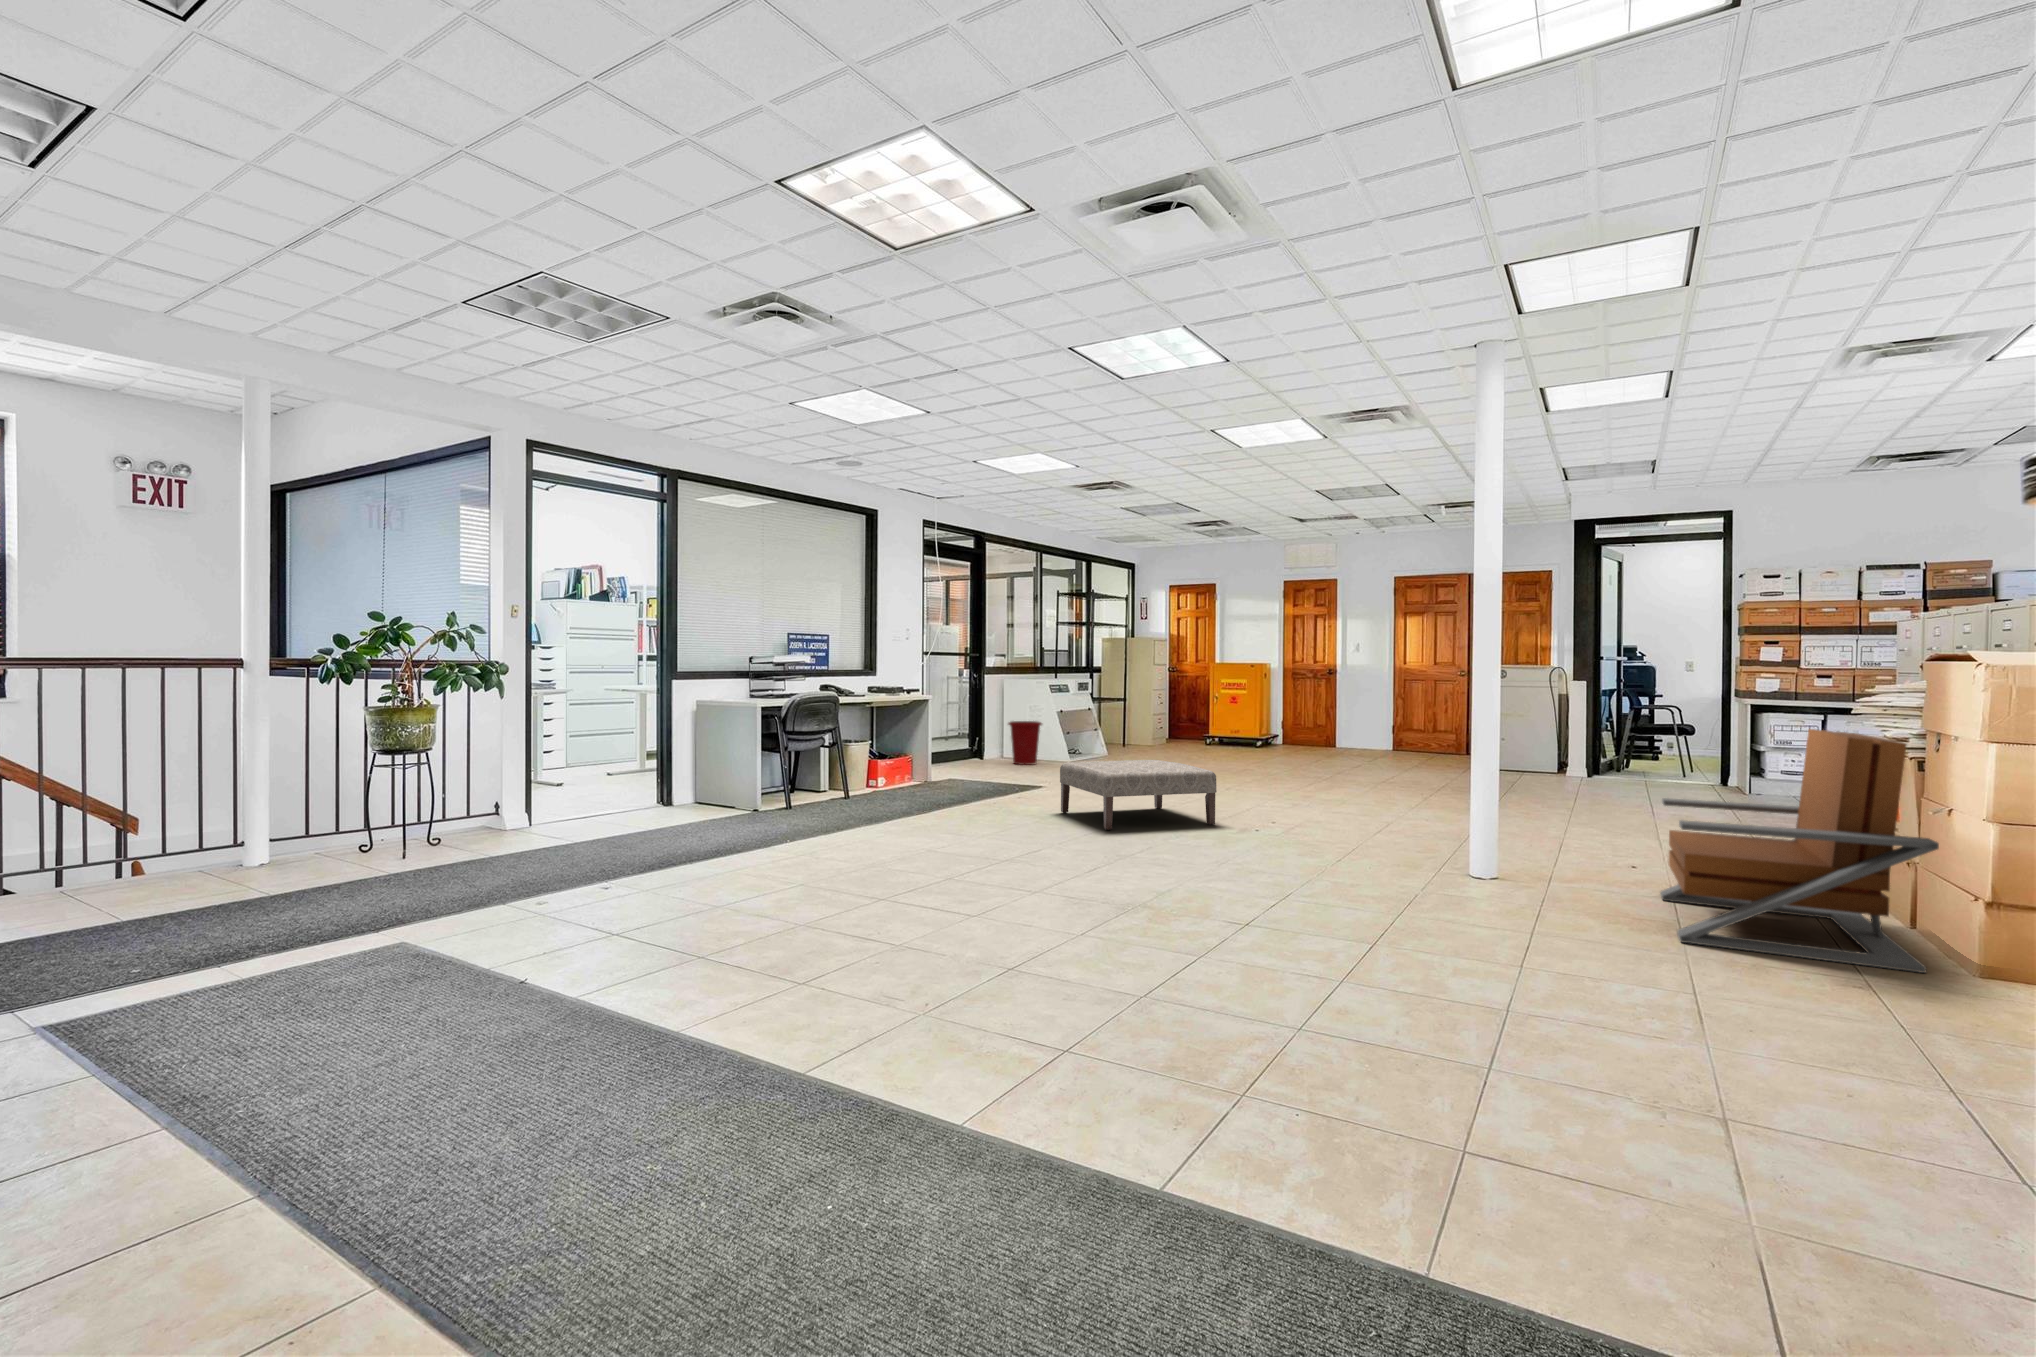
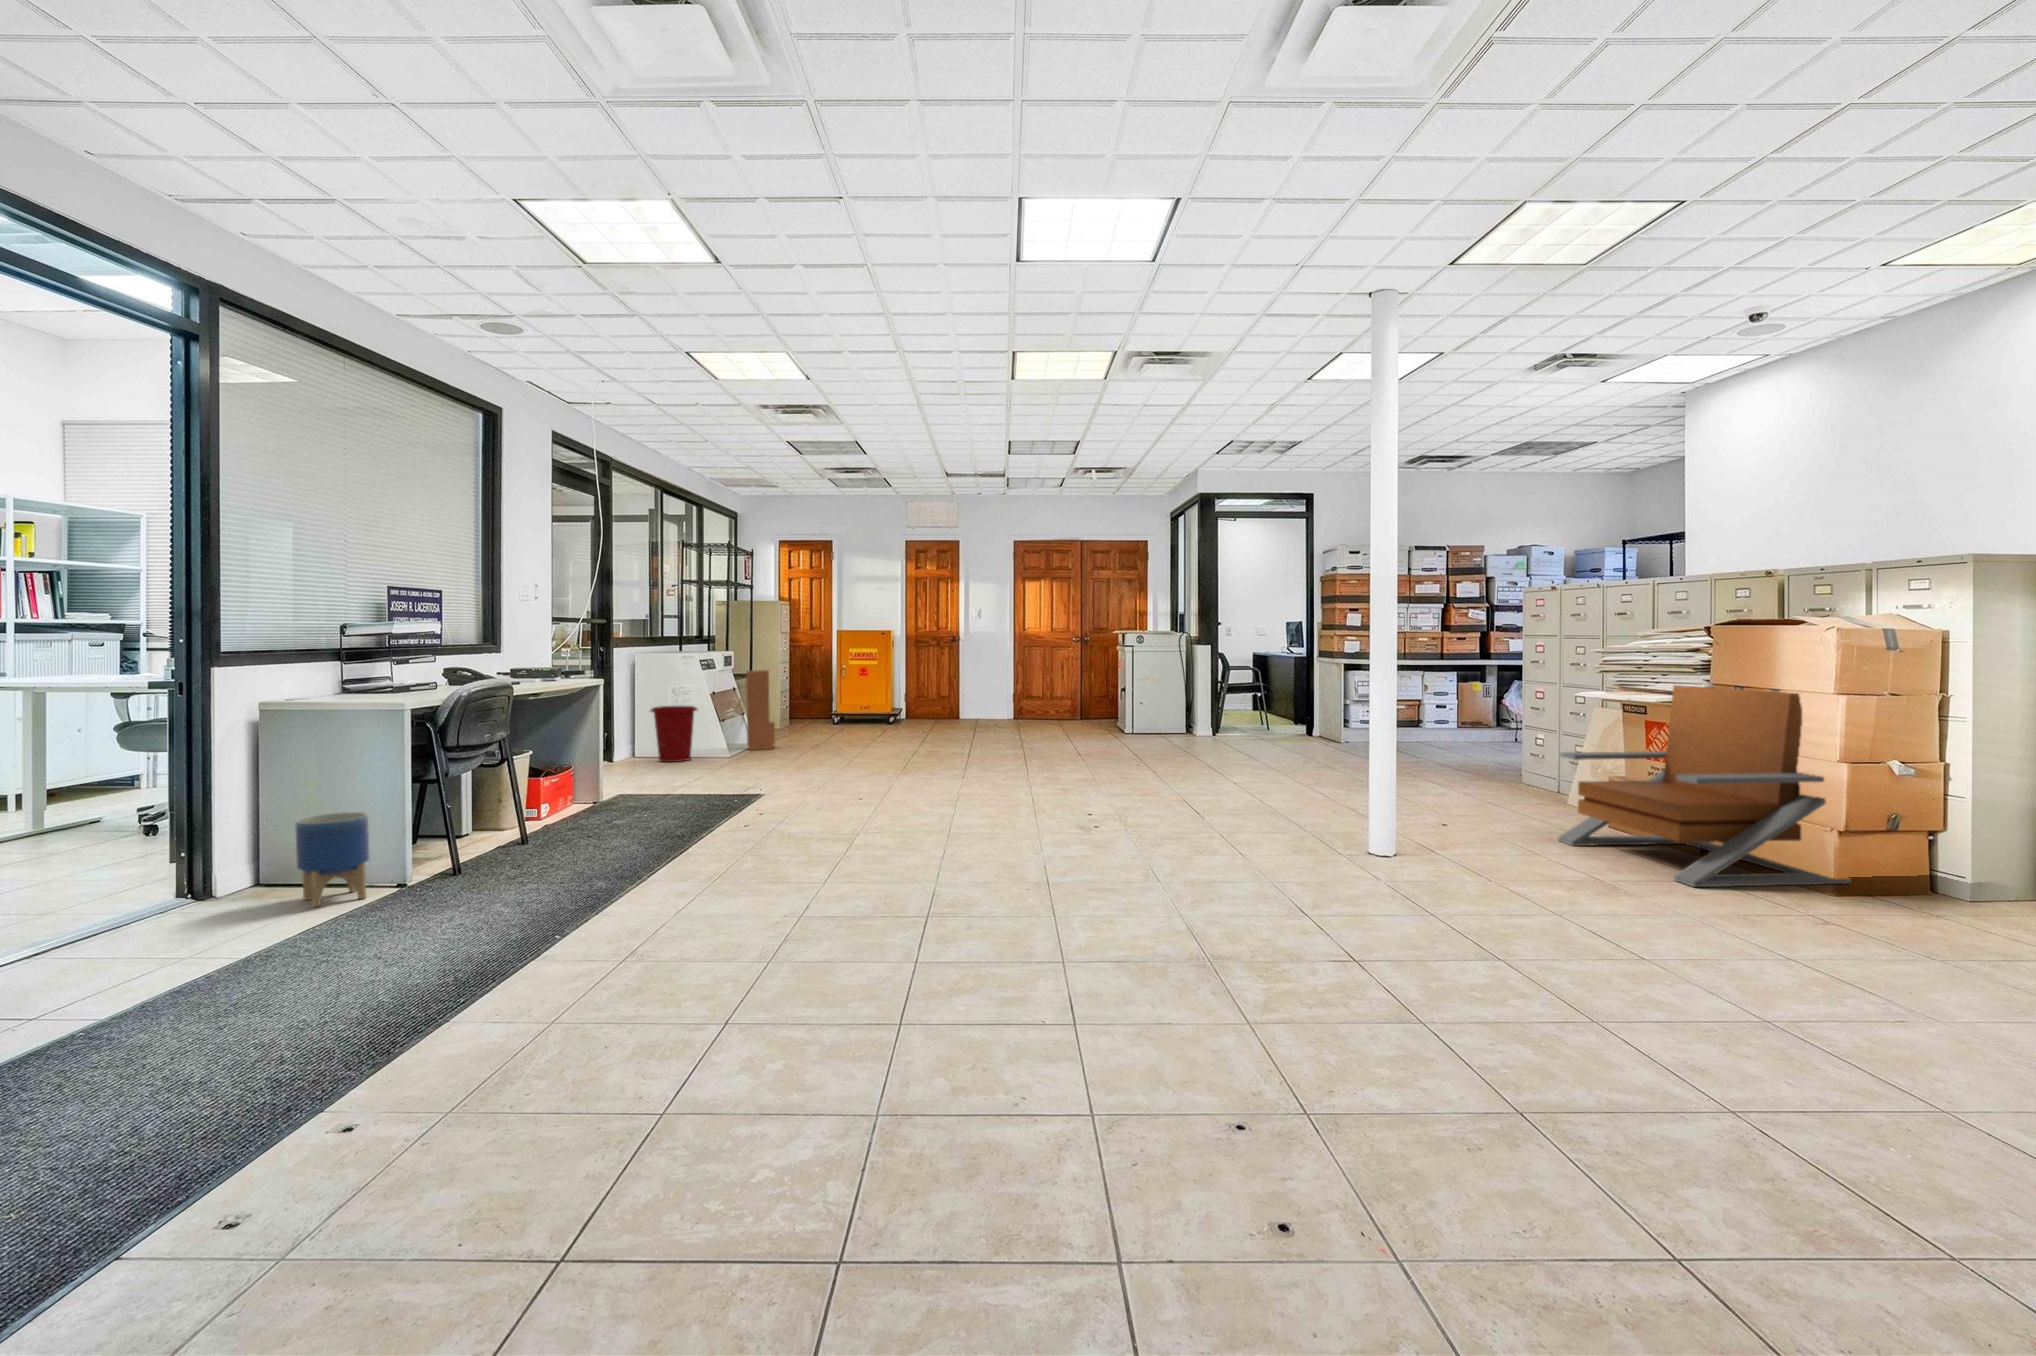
bookcase: none [1089,696,1117,762] -> present [746,670,775,750]
ottoman: present [1060,760,1217,830] -> none [873,747,1072,842]
planter: none [702,764,737,815] -> present [295,812,369,907]

